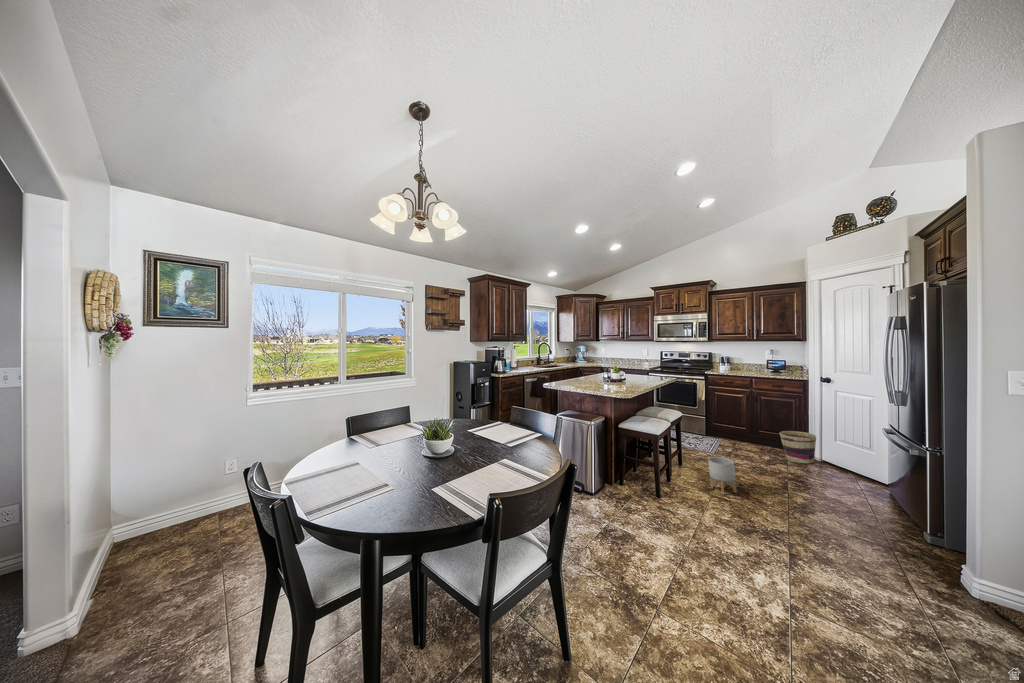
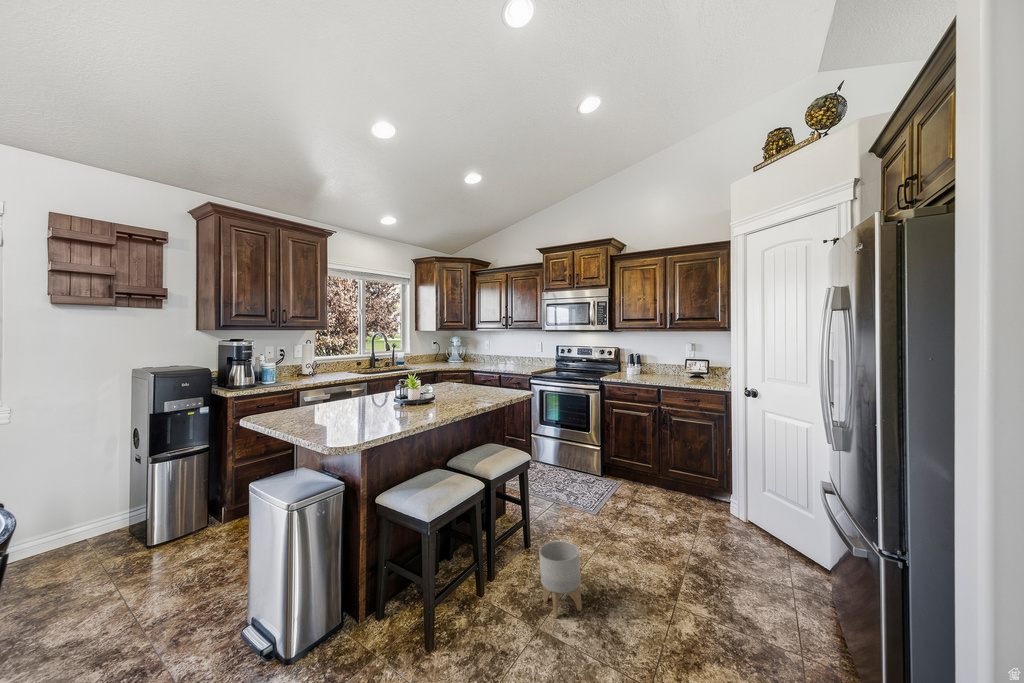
basket: present [780,431,816,464] -> none [687,470,735,524]

